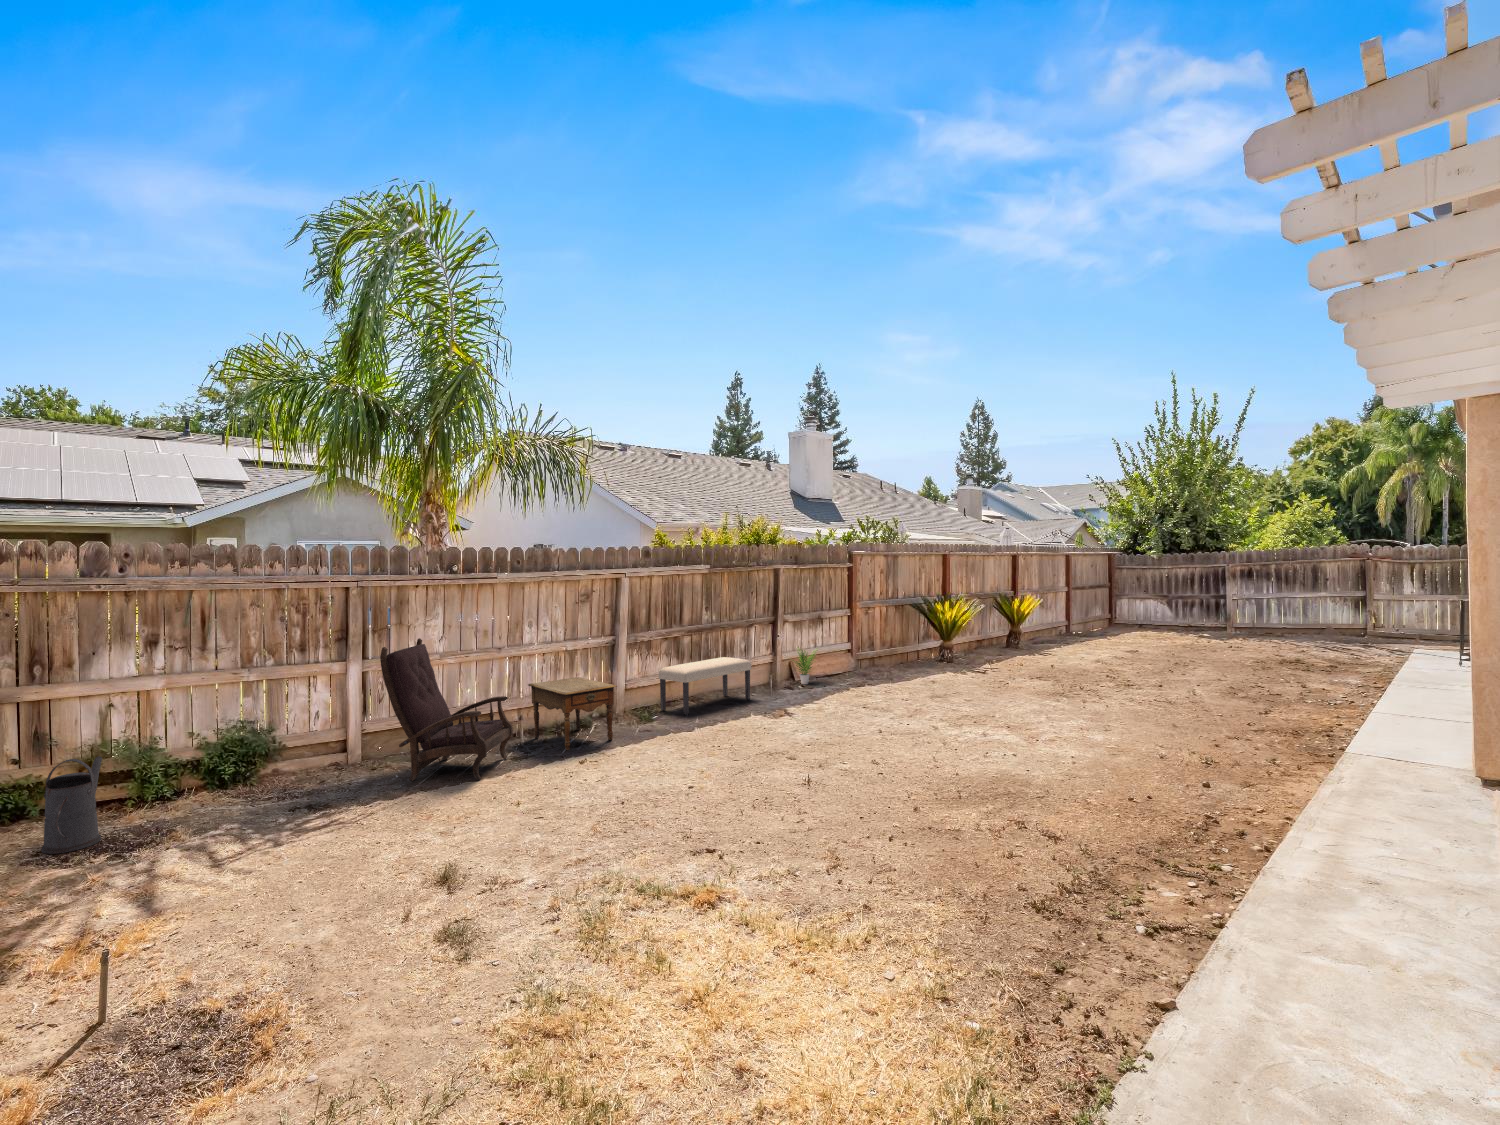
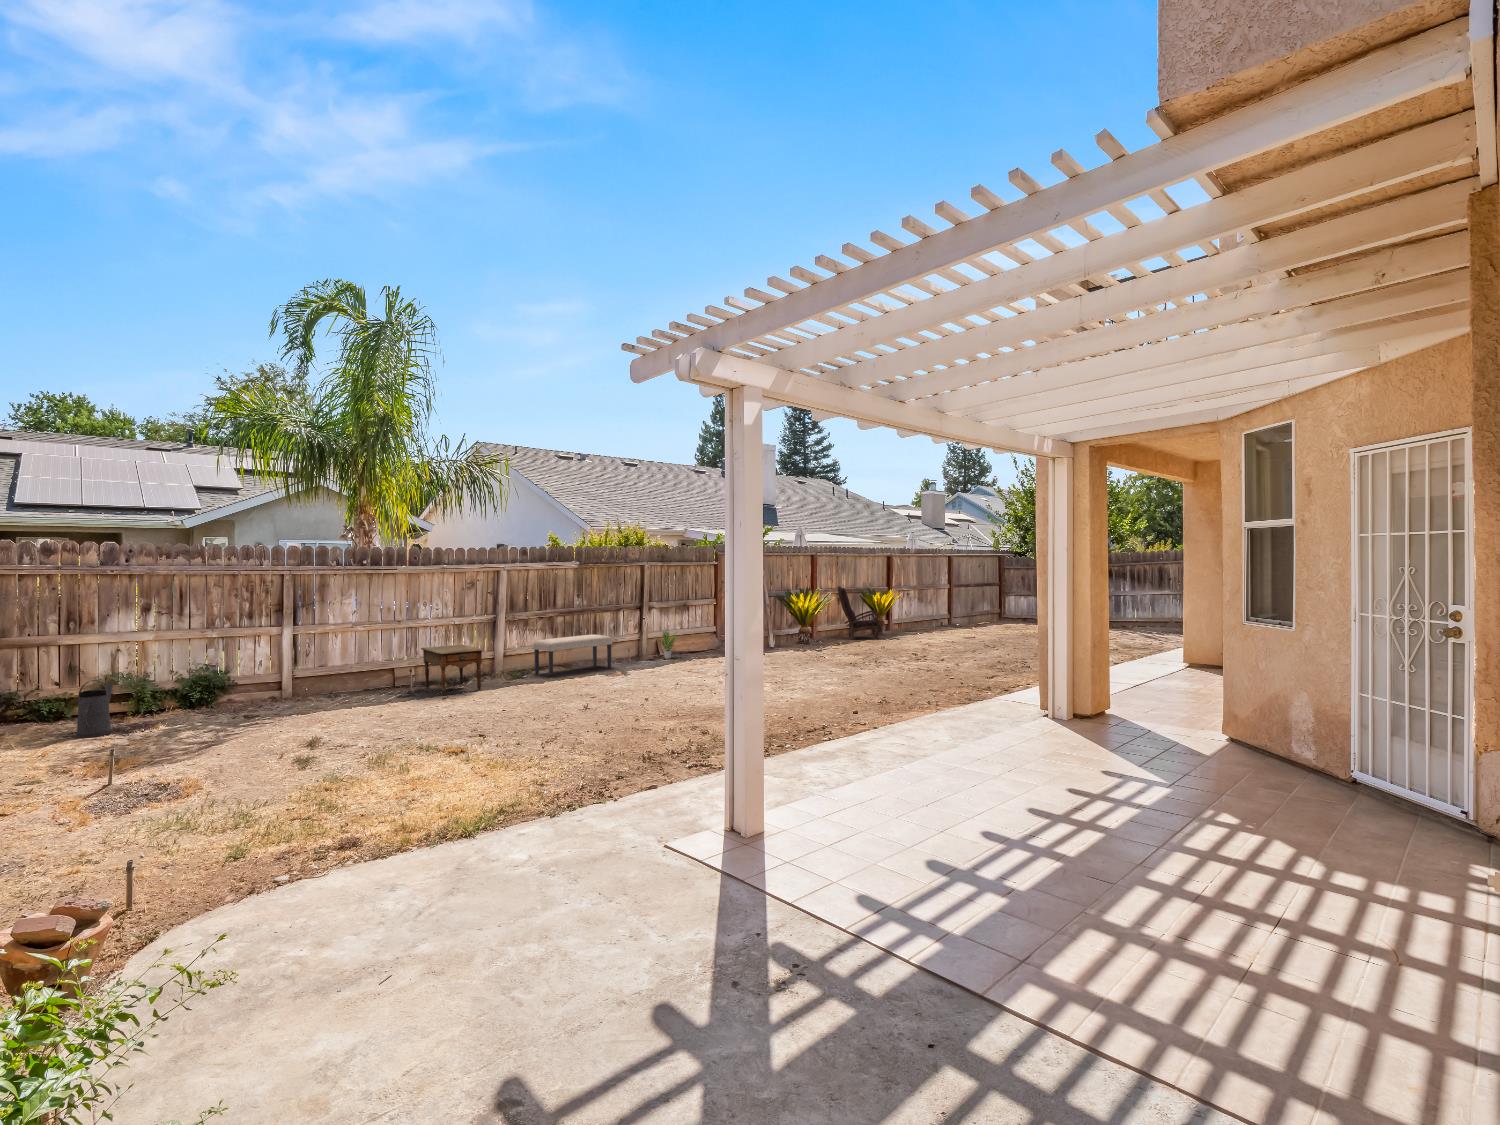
armchair: present [380,638,513,781] -> present [838,586,881,640]

